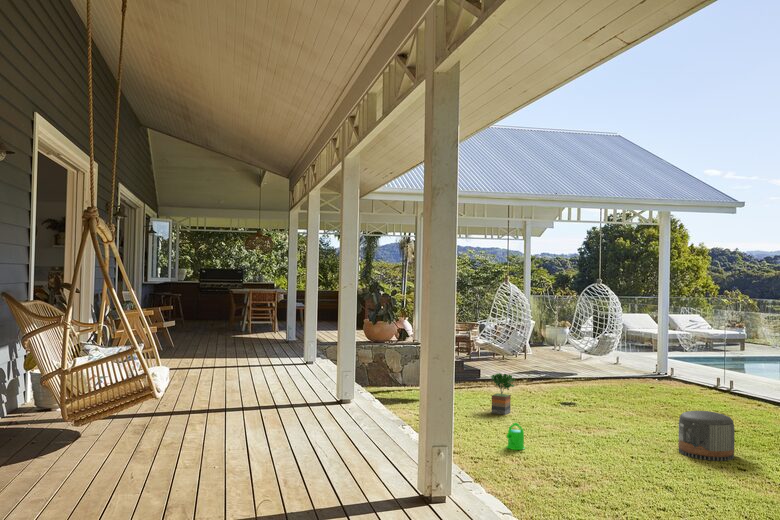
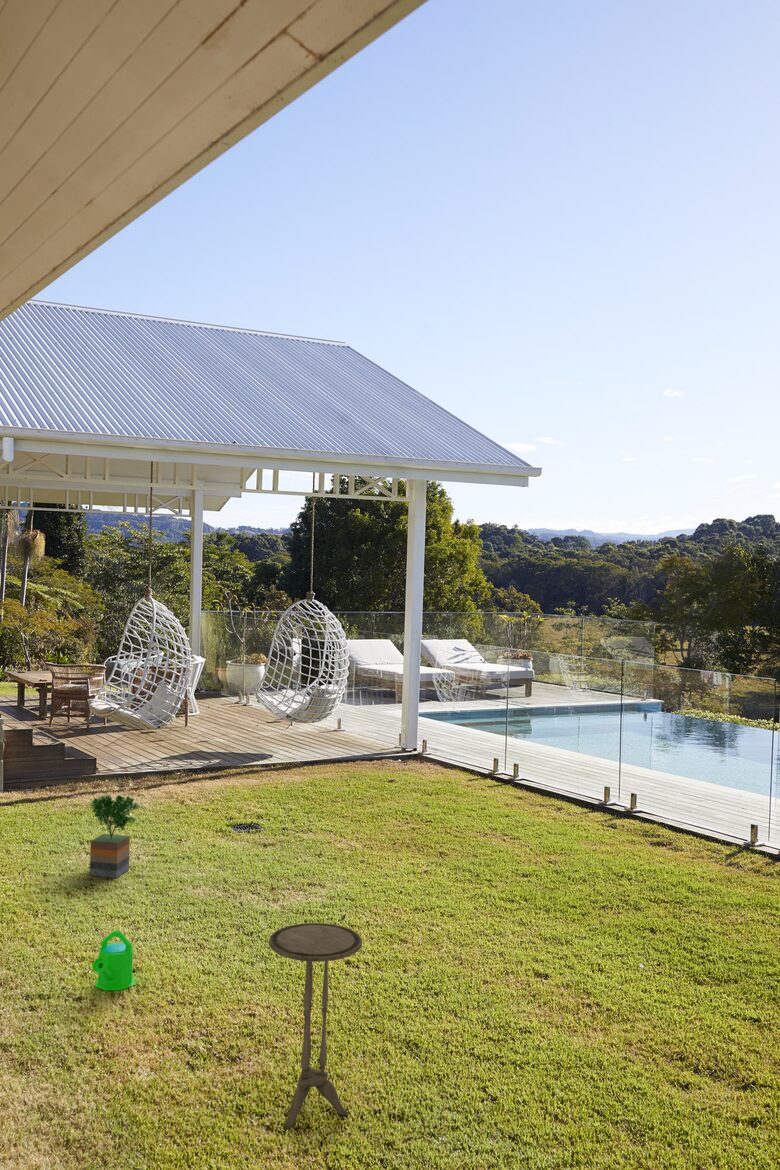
side table: none [597,408,642,496] -> present [269,923,362,1129]
pouf: present [678,411,735,461] -> none [432,868,529,969]

